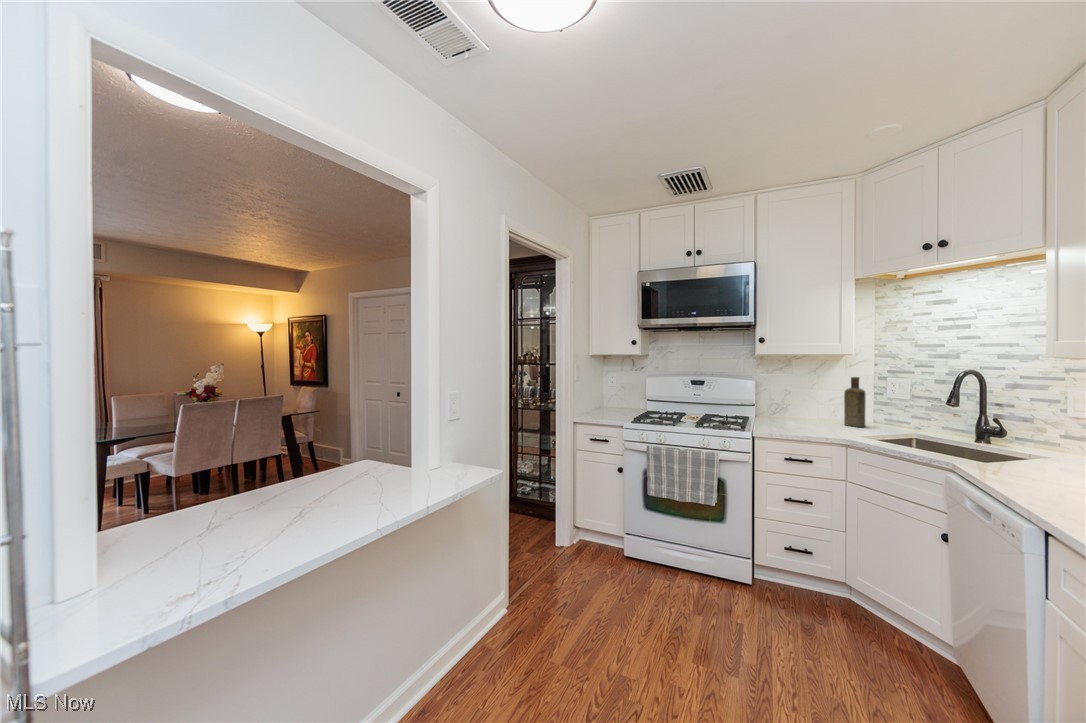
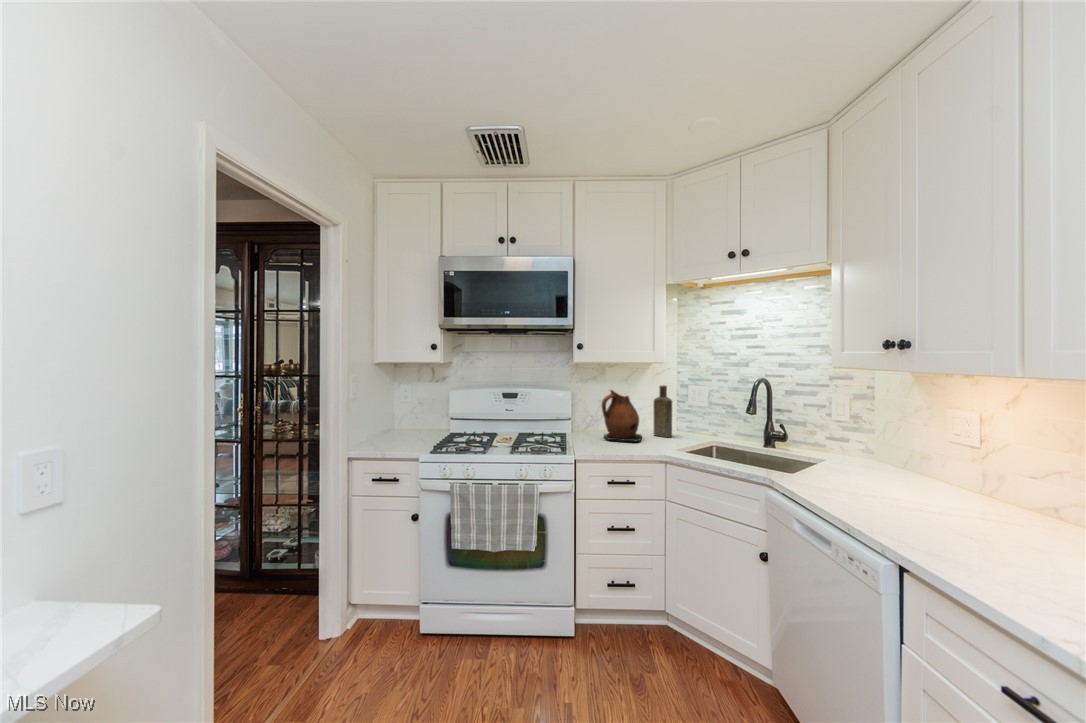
ceramic pitcher: none [785,380,831,428] -> present [602,390,642,441]

